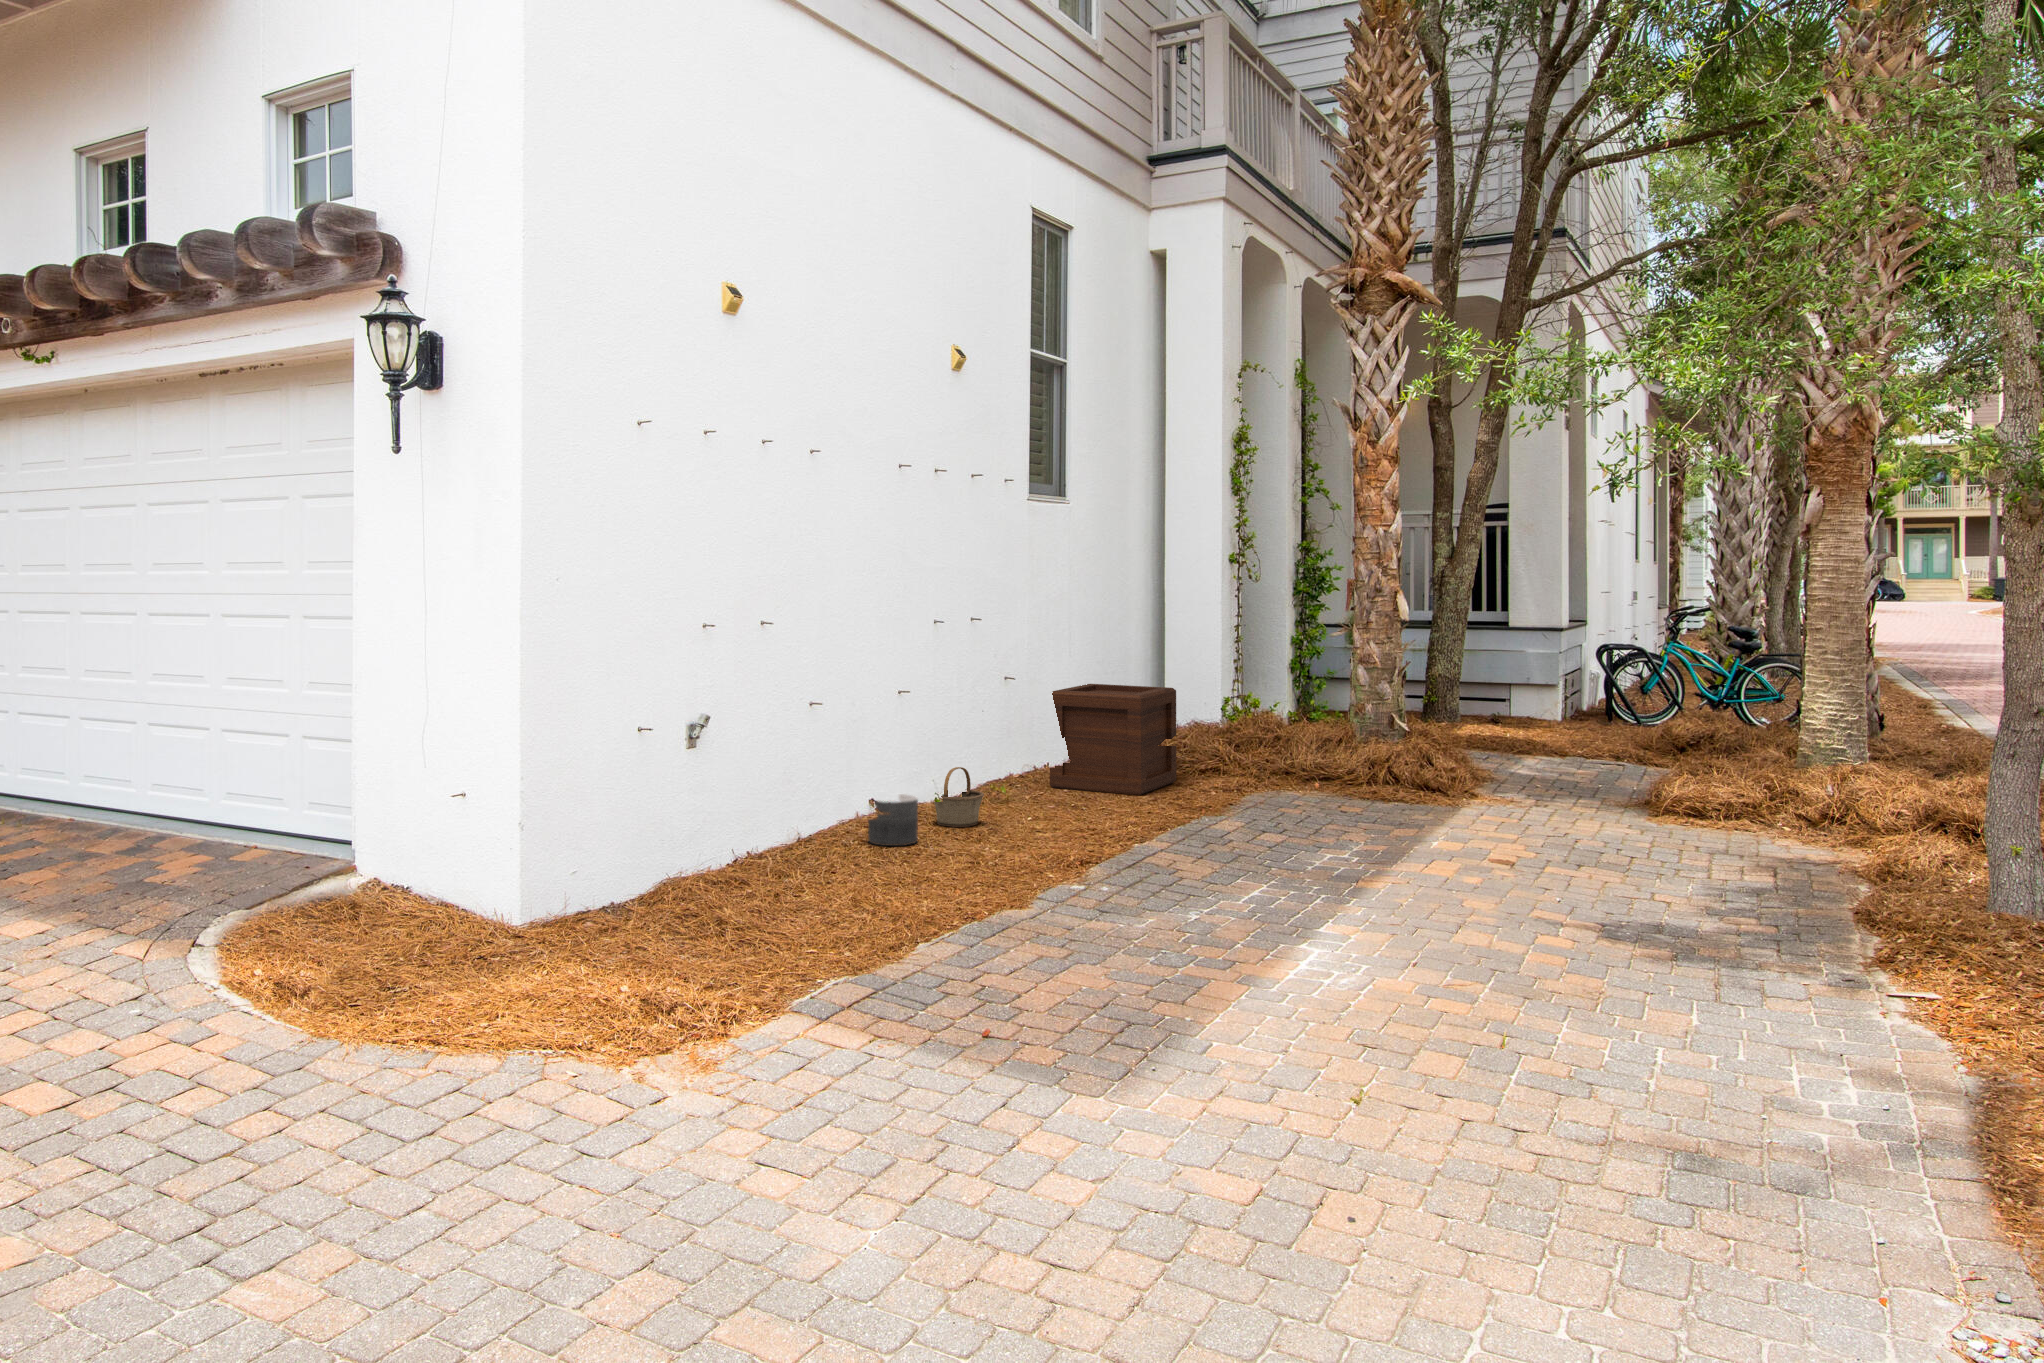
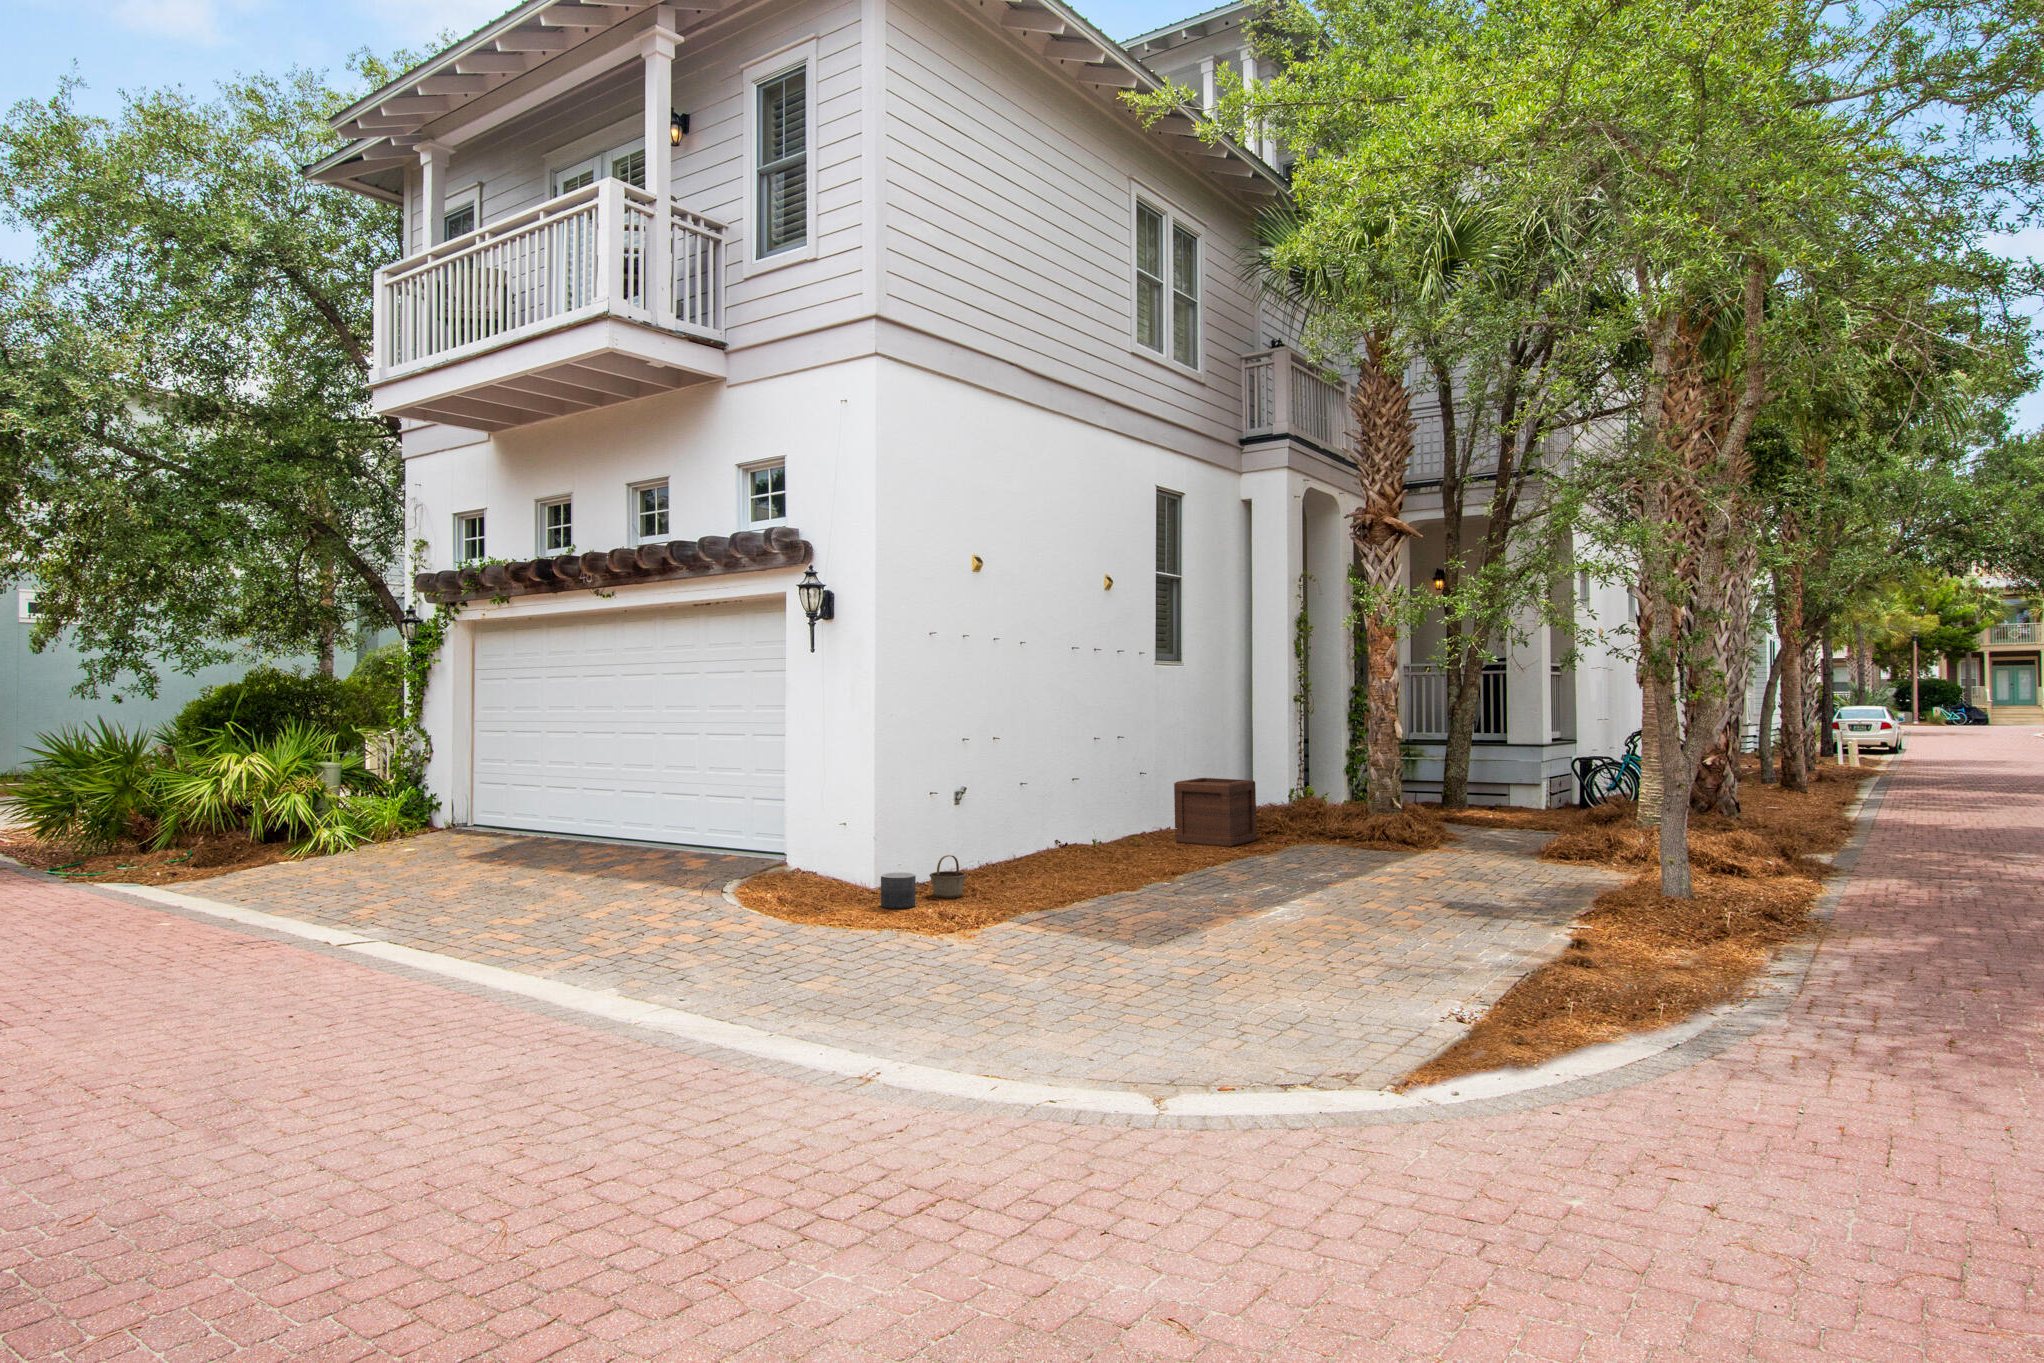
basket: present [934,767,984,827] -> present [929,855,967,898]
planter: present [868,794,918,846] -> present [881,873,916,909]

